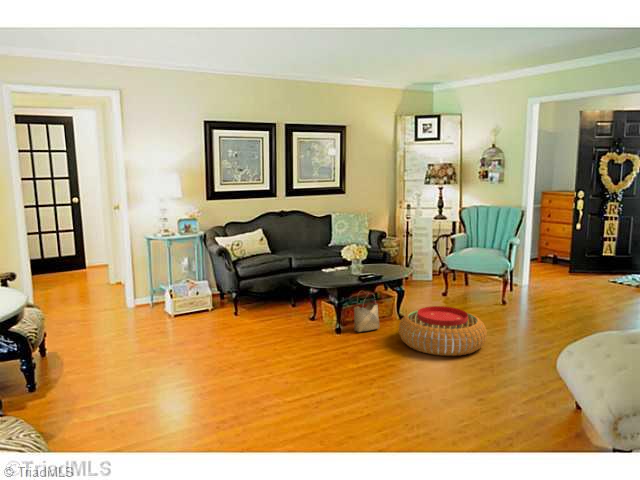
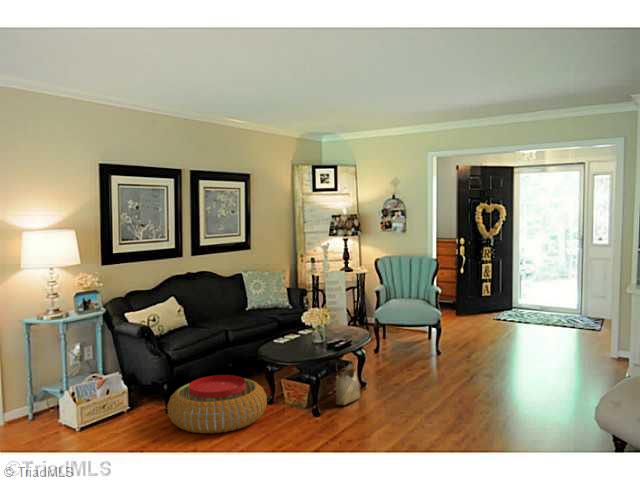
pouf: present [399,306,487,356] -> present [168,375,267,433]

